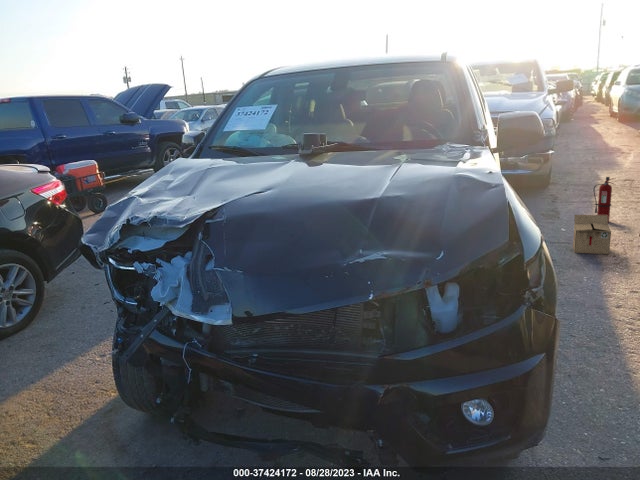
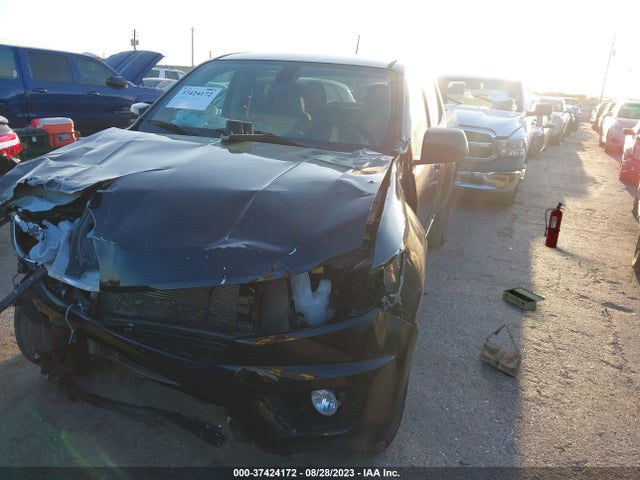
cardboard box: present [573,215,611,254] -> none [512,235,549,278]
toolbox: none [576,267,623,290] -> present [502,287,545,311]
bag: none [578,306,627,359] -> present [479,324,521,377]

